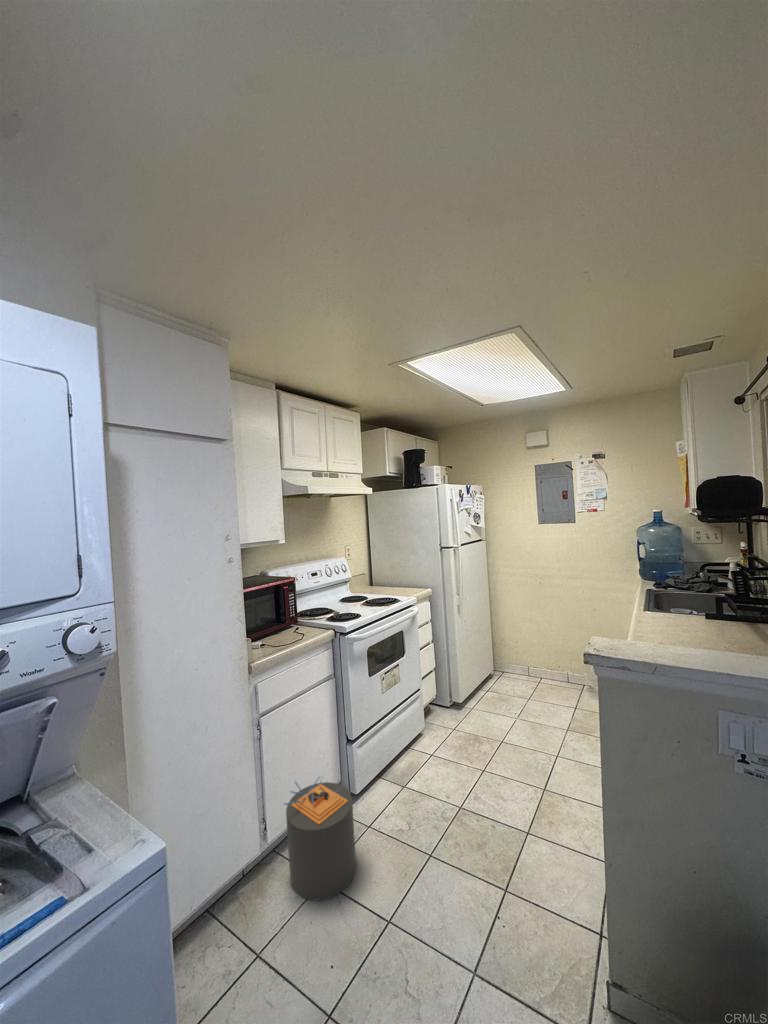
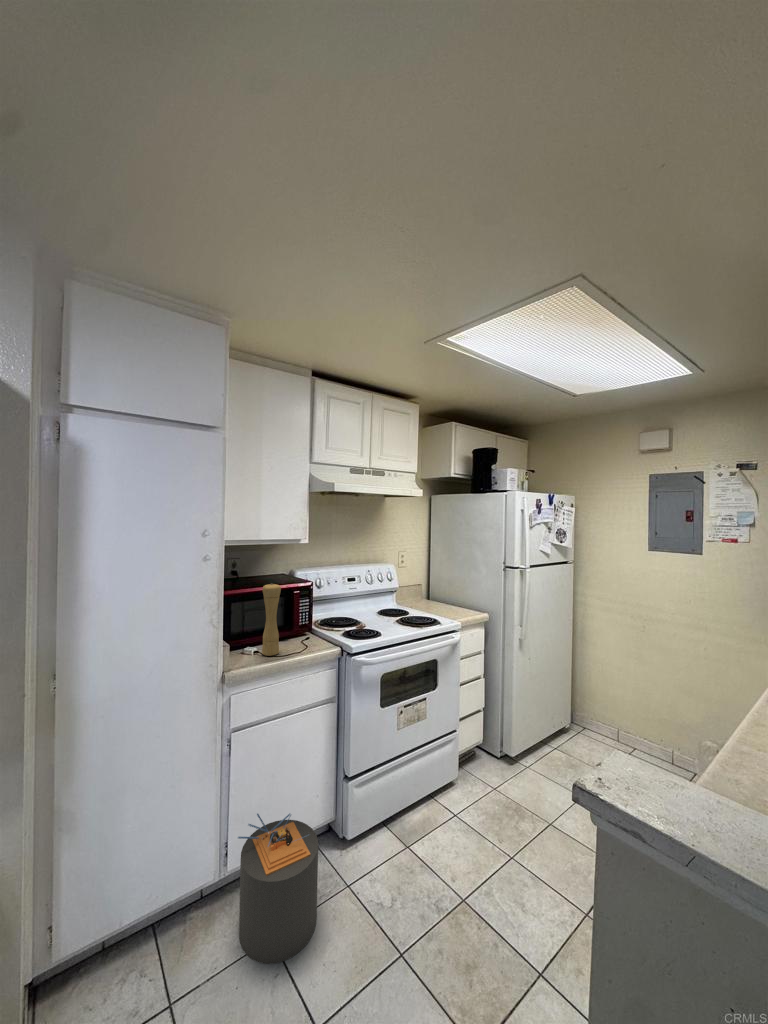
pepper mill: none [267,580,286,646] -> present [262,583,281,656]

